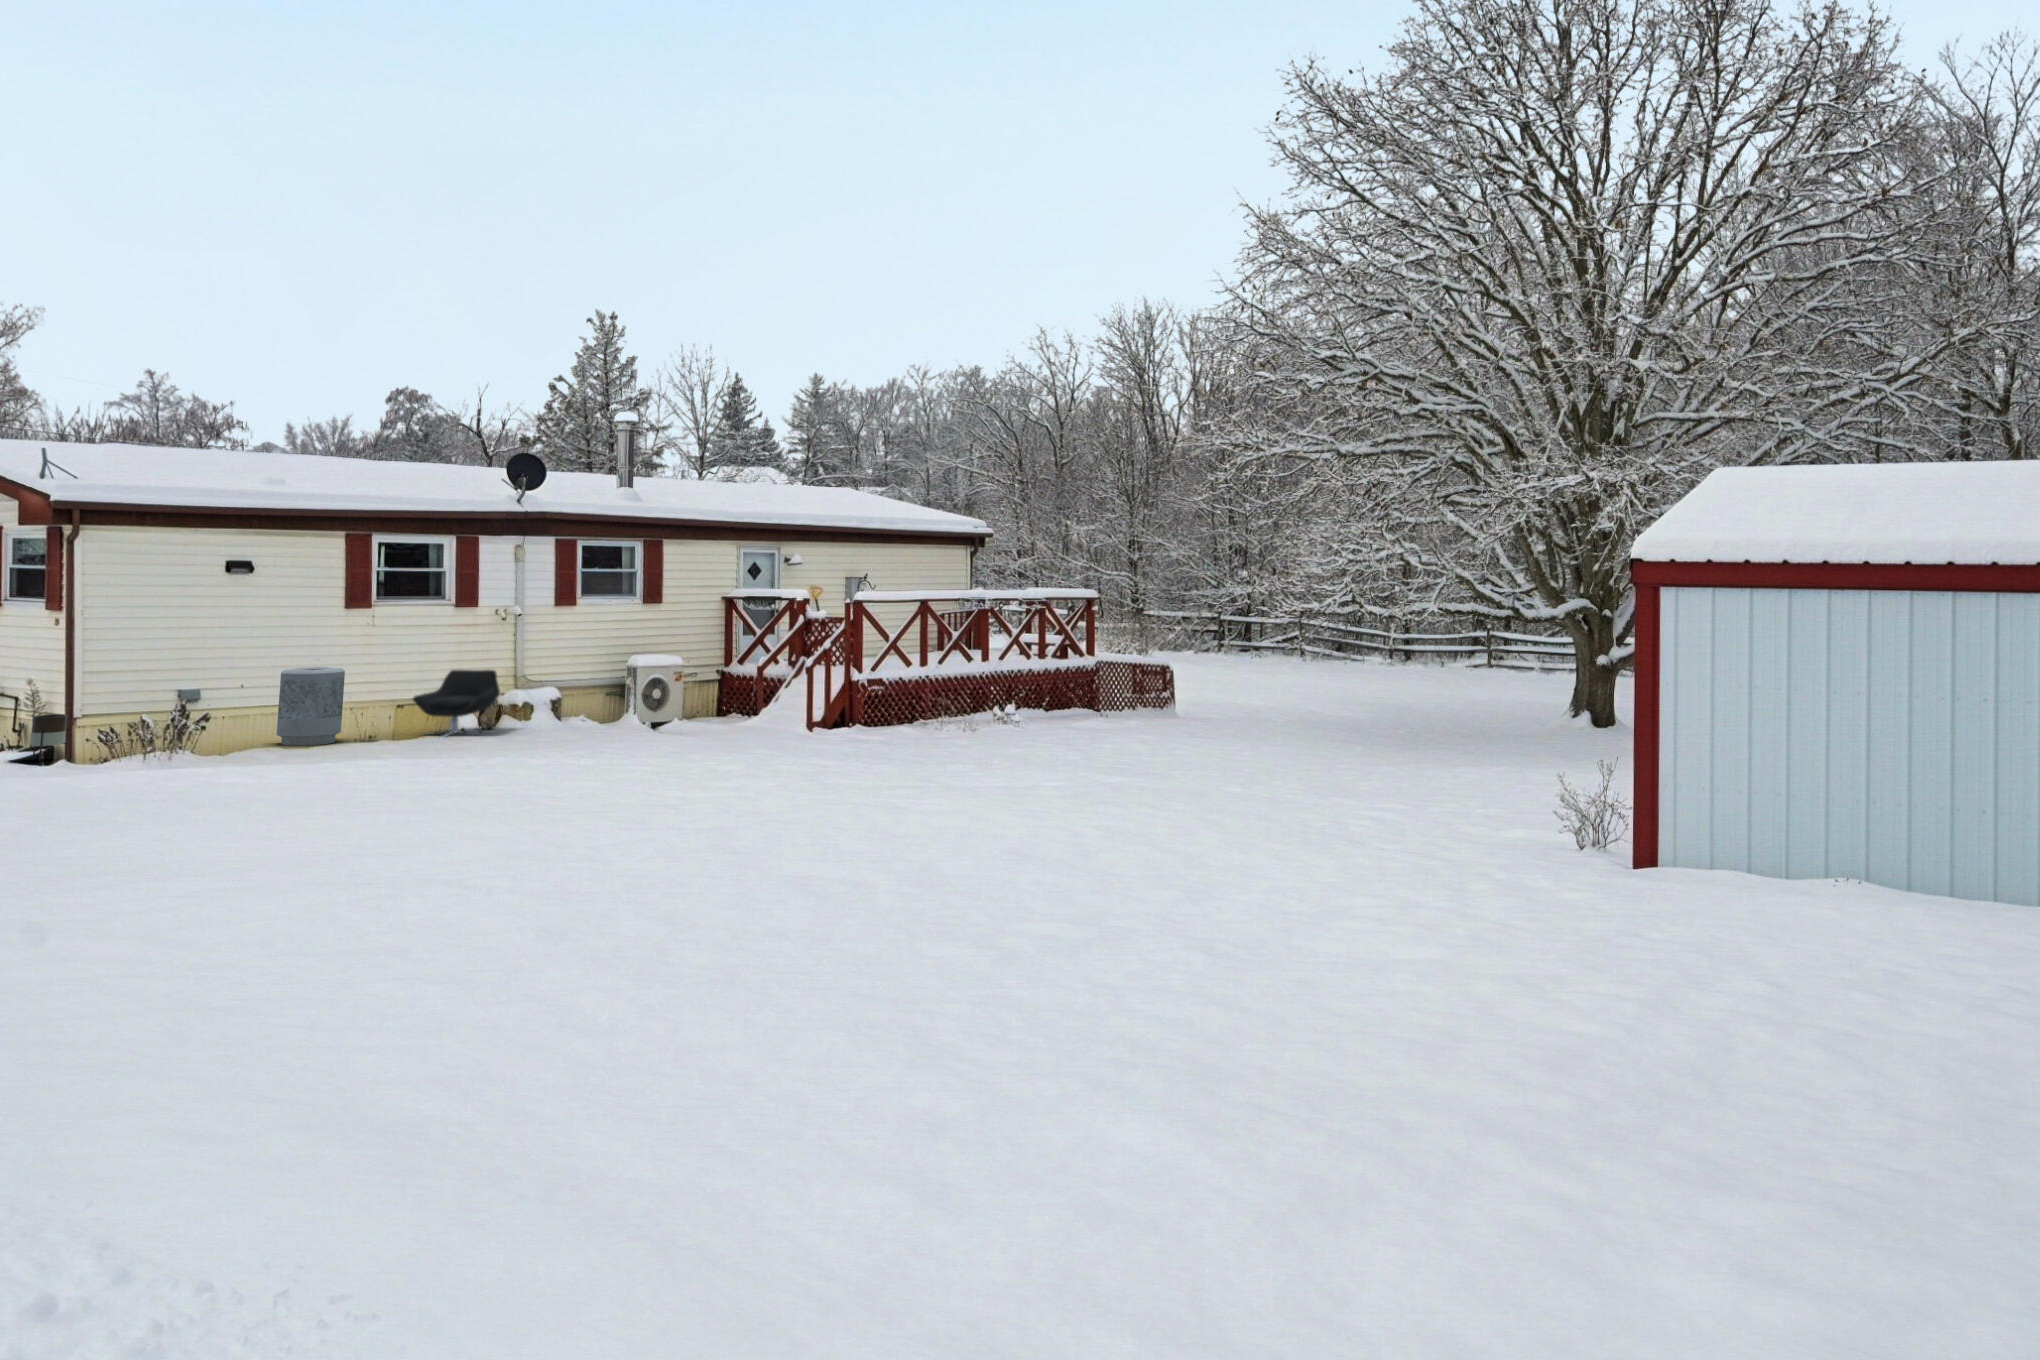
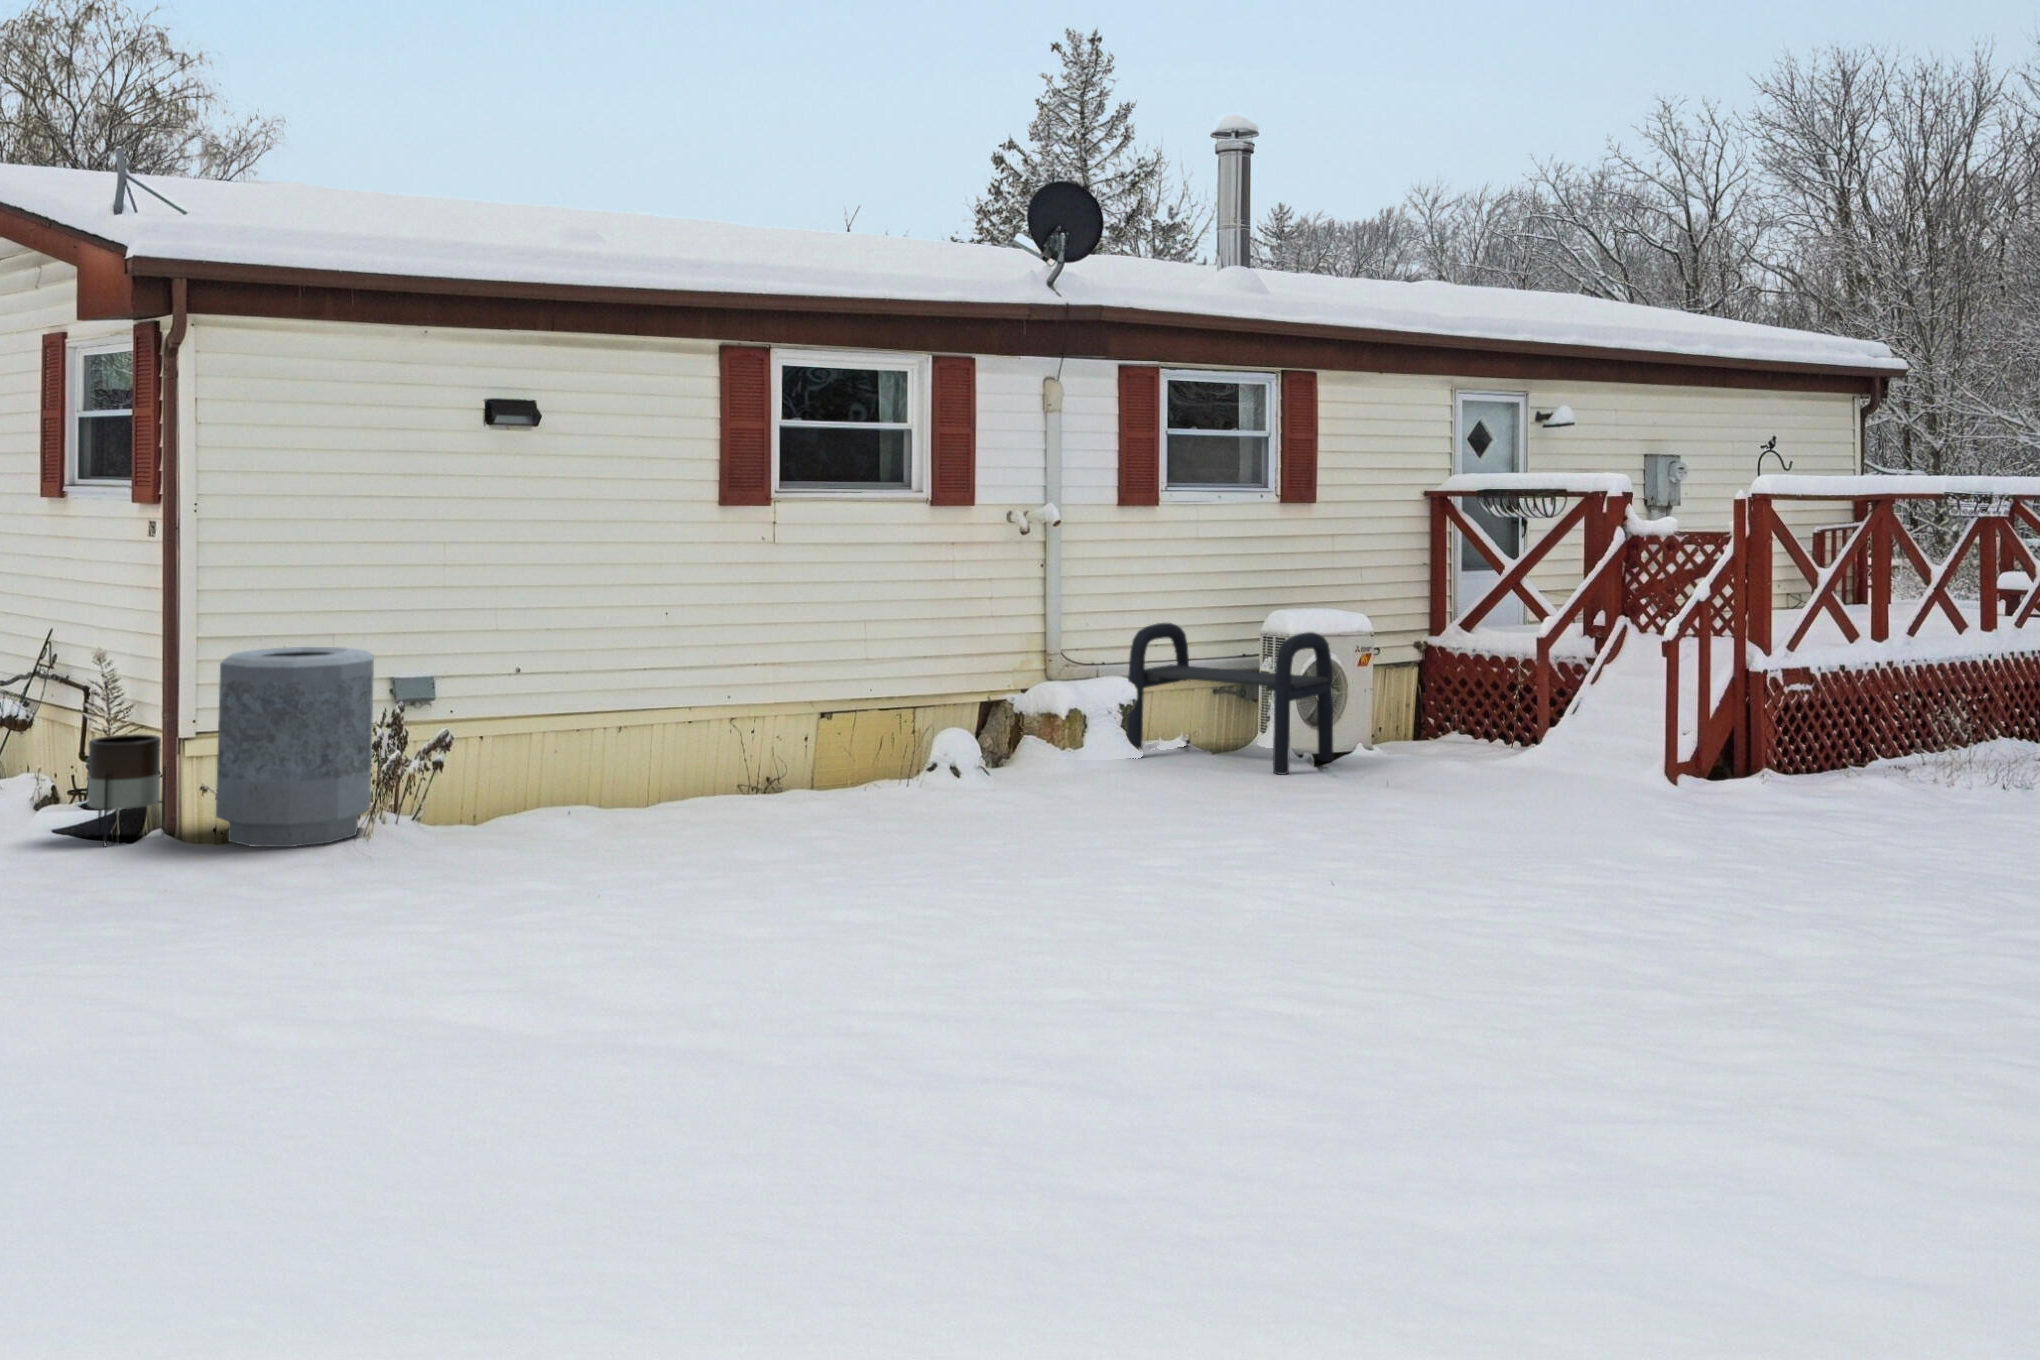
bench: none [551,661,651,727] -> present [1127,623,1333,775]
trash can: present [277,667,345,746] -> present [216,647,374,847]
lounge chair: present [413,670,500,737] -> none [864,639,1037,797]

